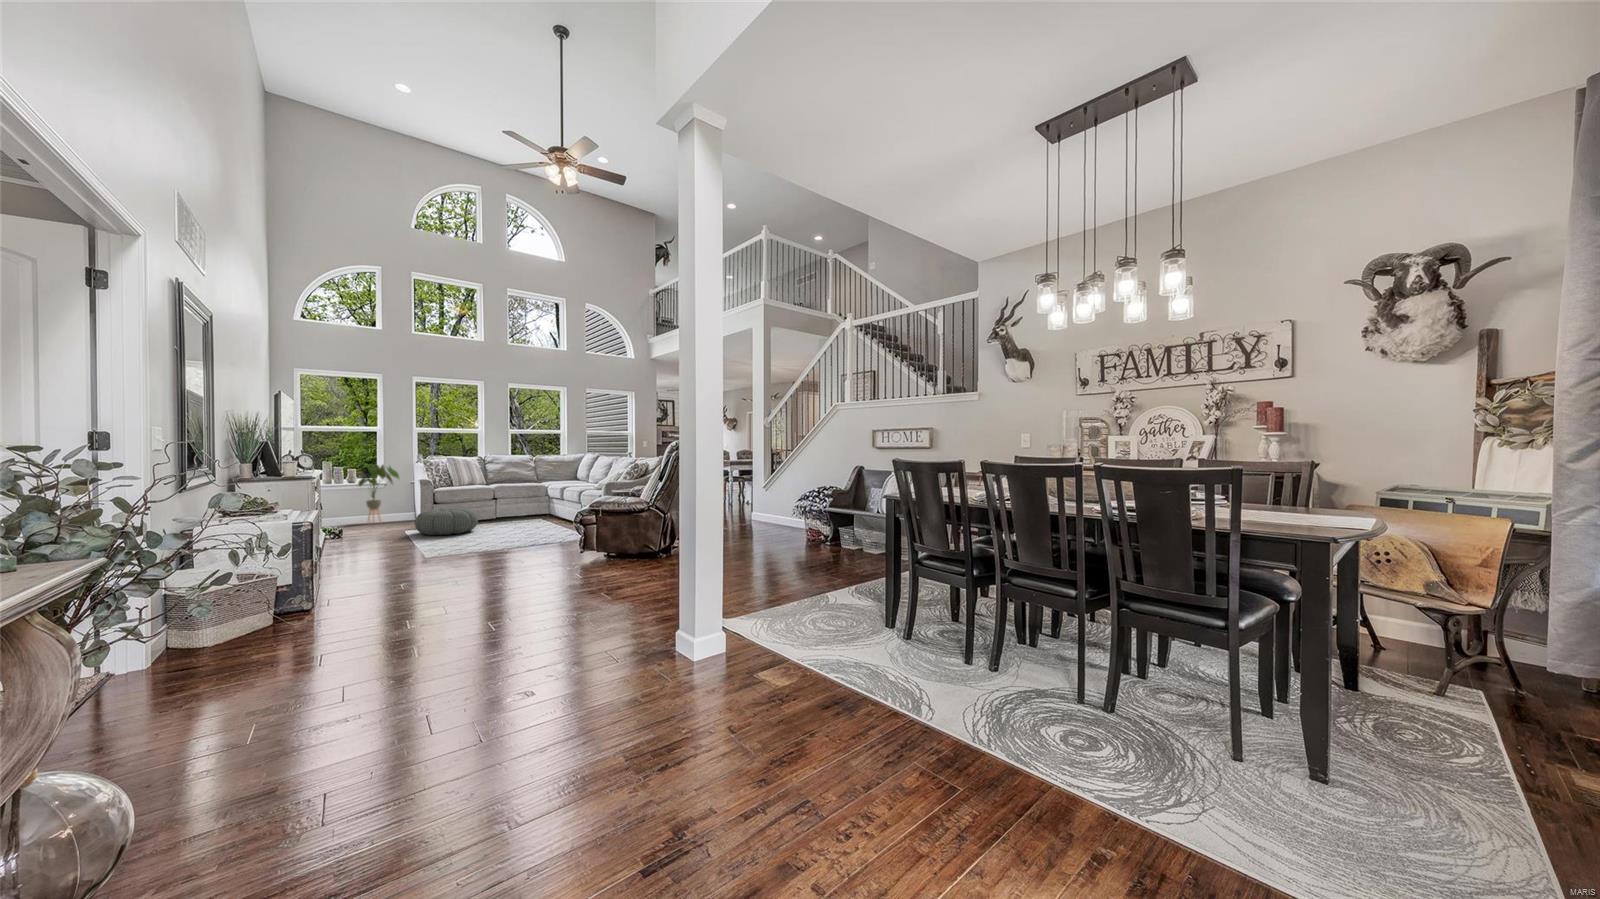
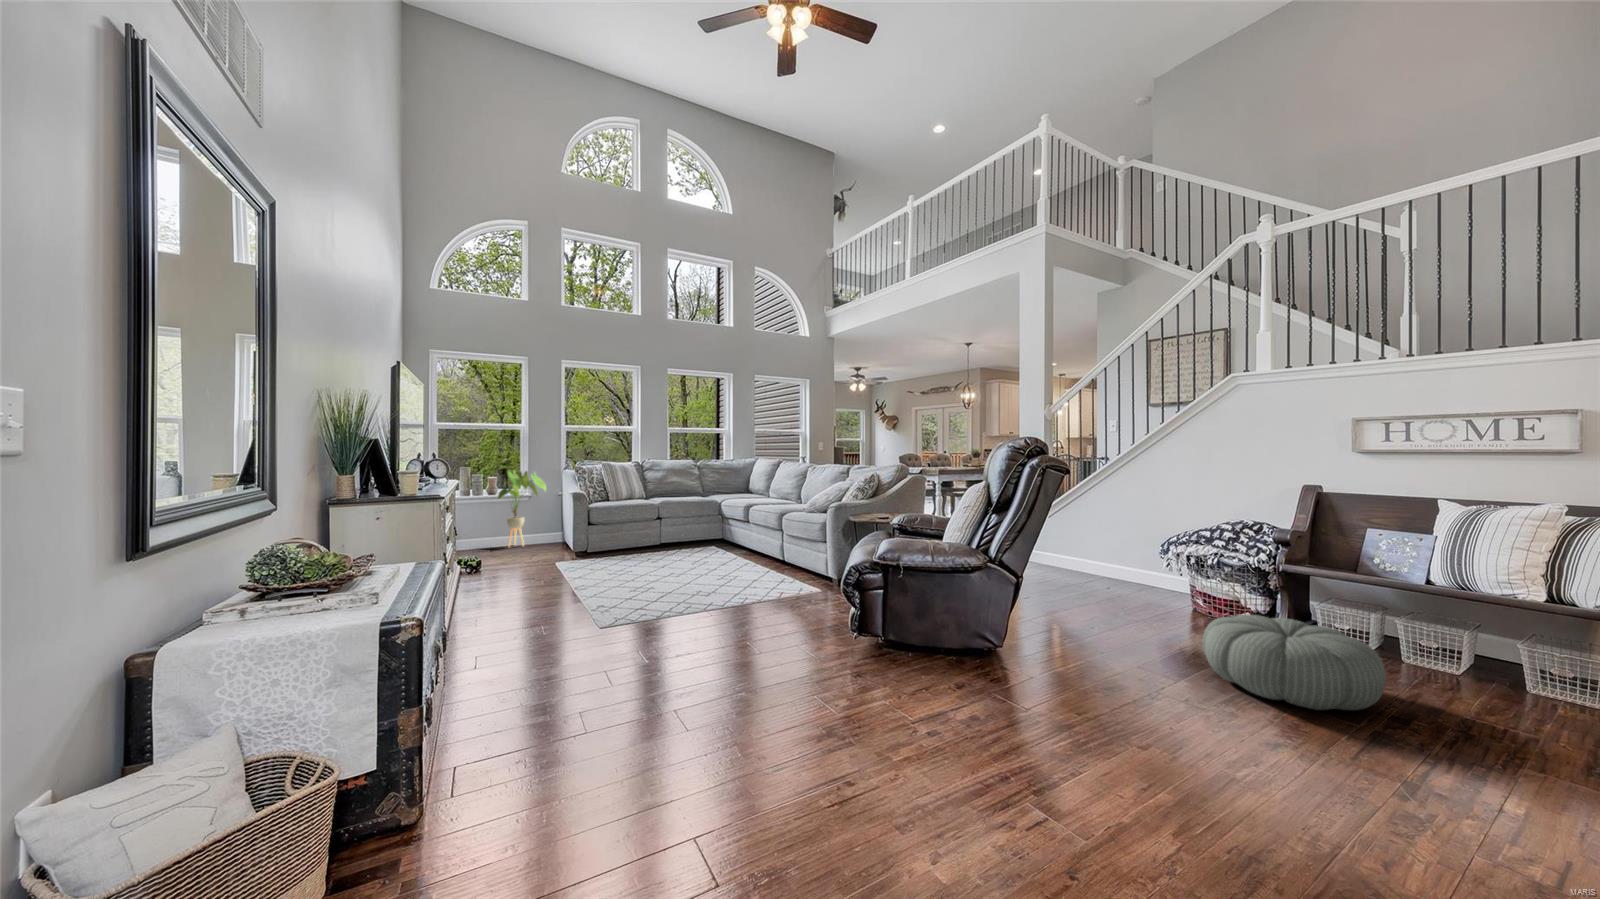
pouf: present [415,508,478,535] -> present [1203,614,1386,710]

